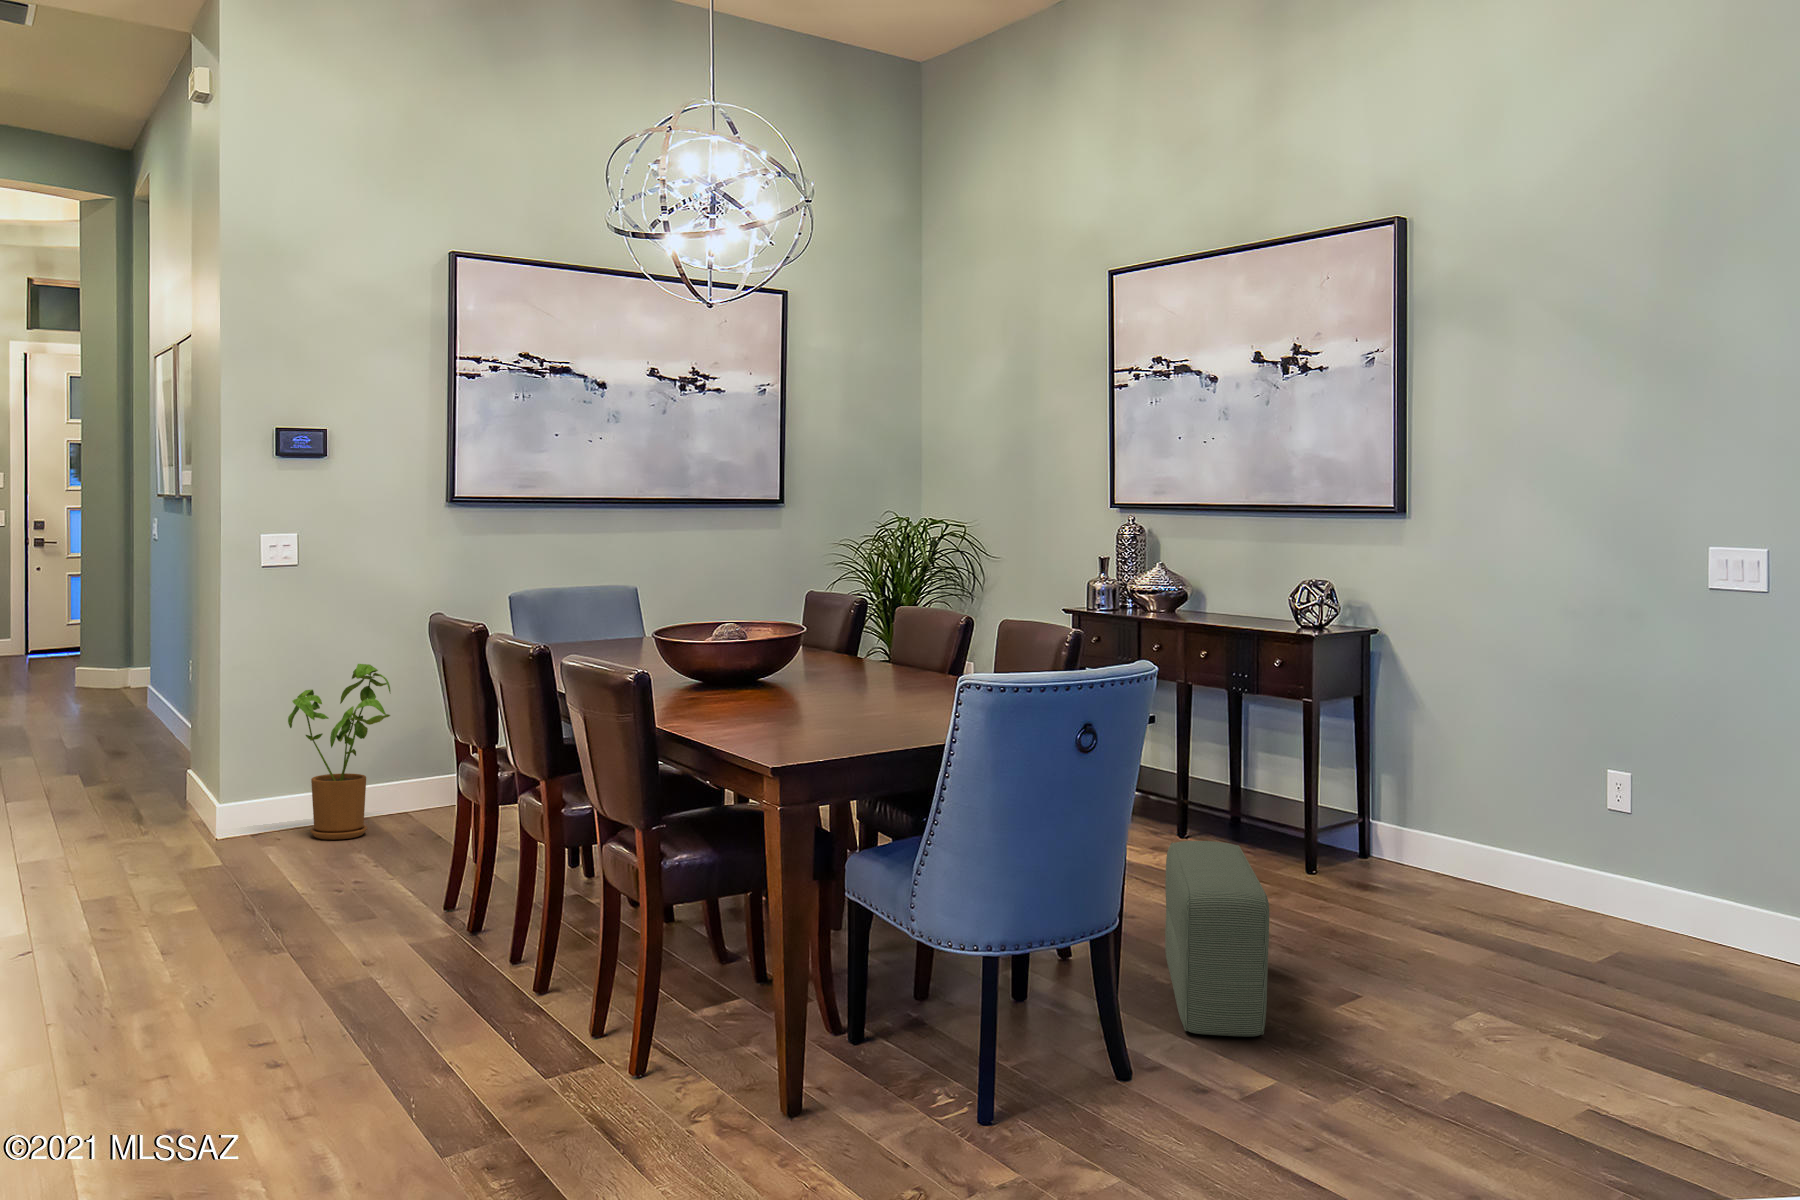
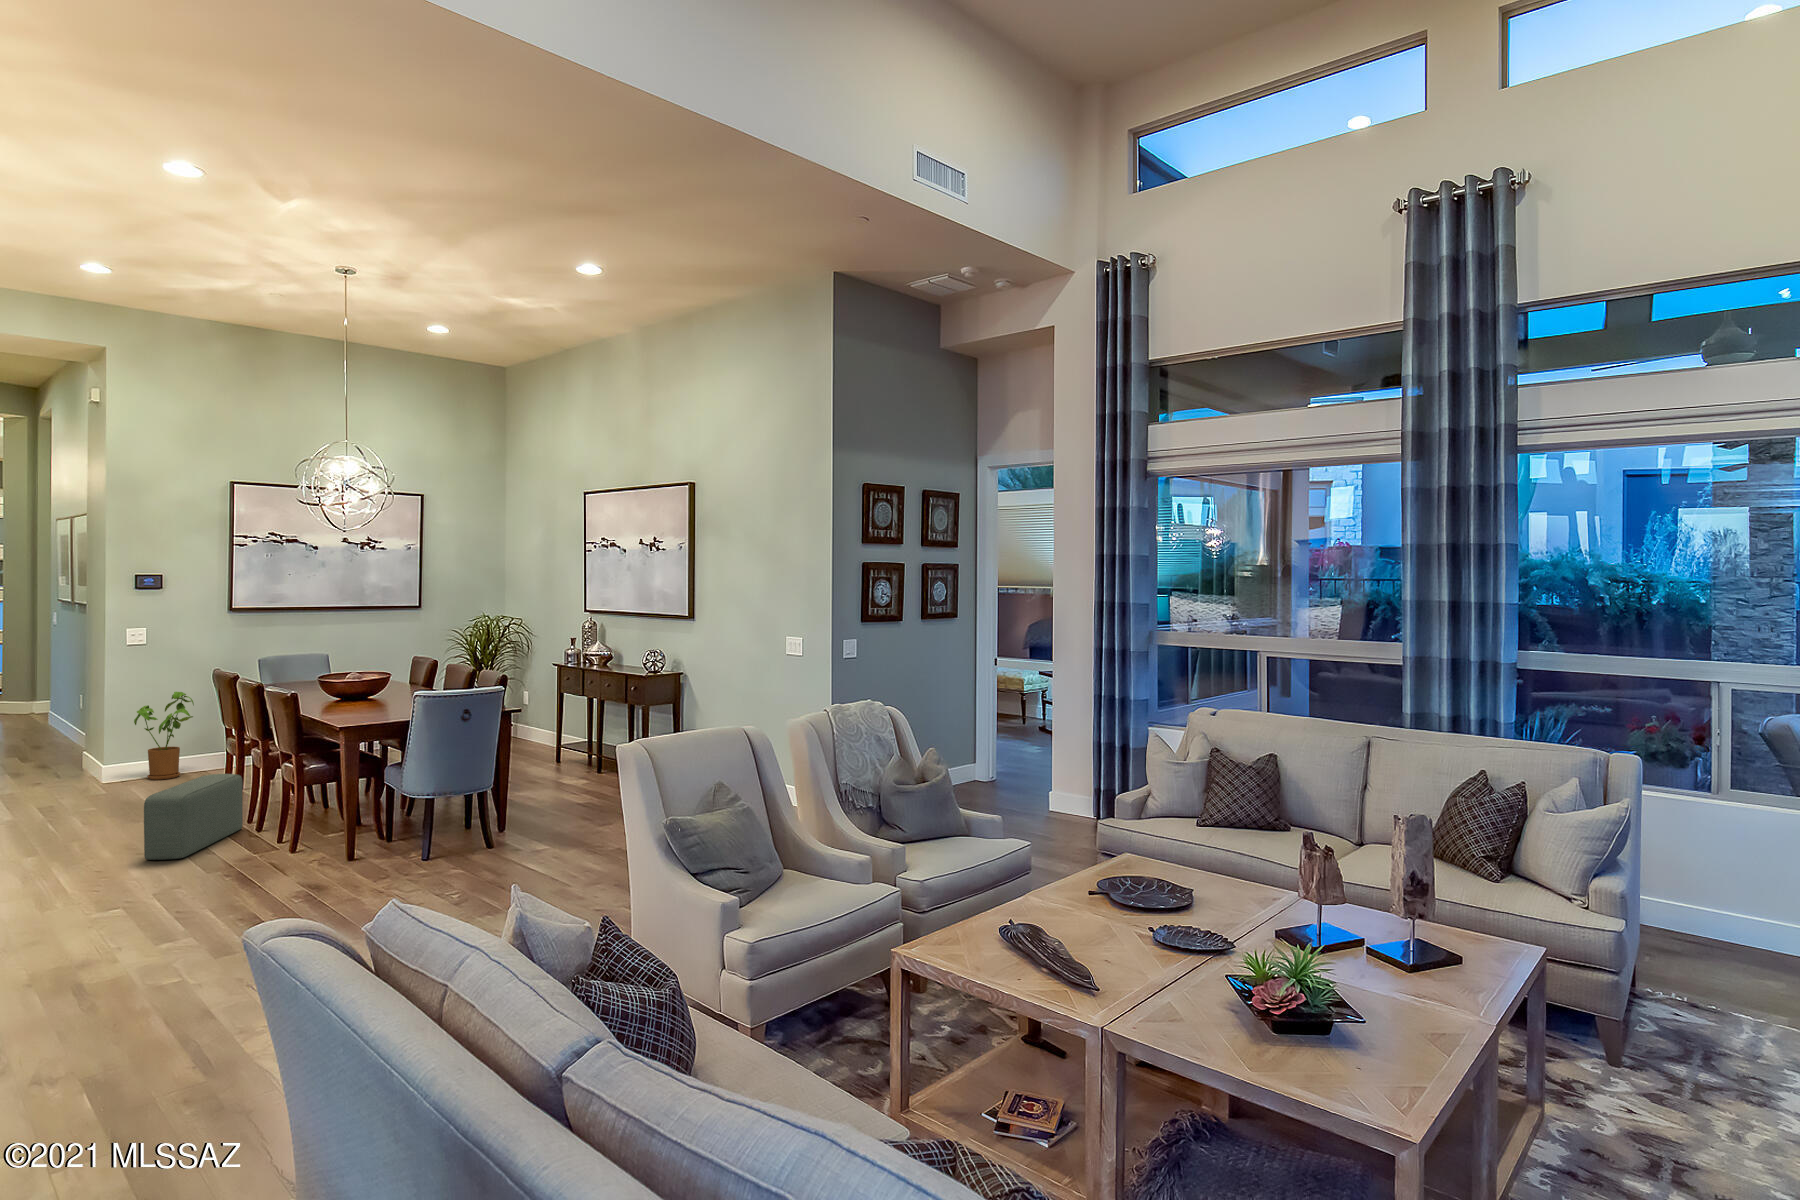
pouf: present [1165,841,1269,1036] -> present [144,774,243,860]

